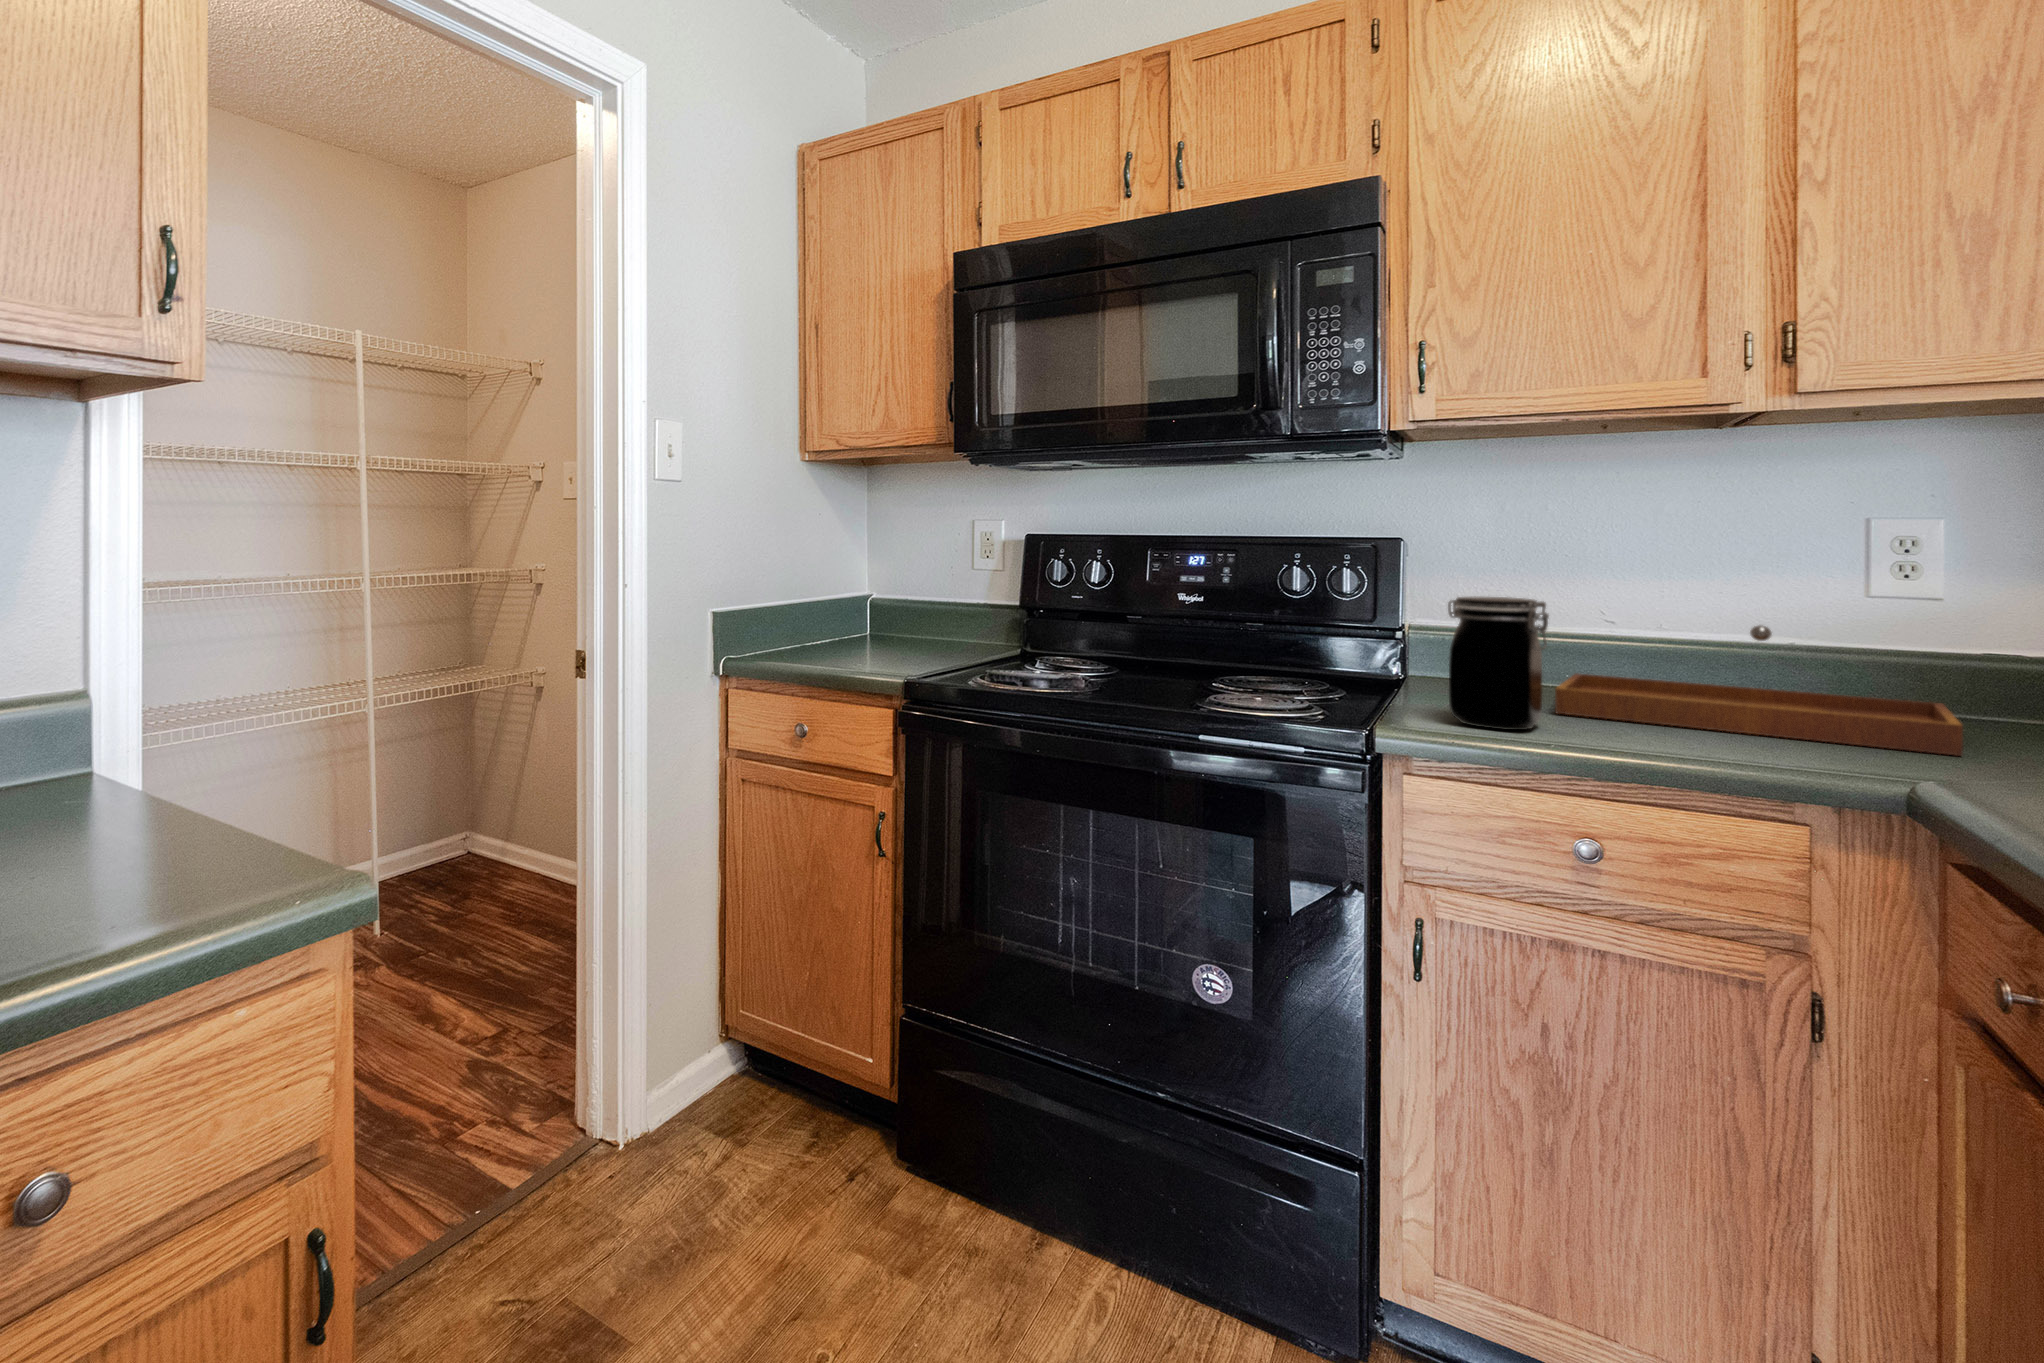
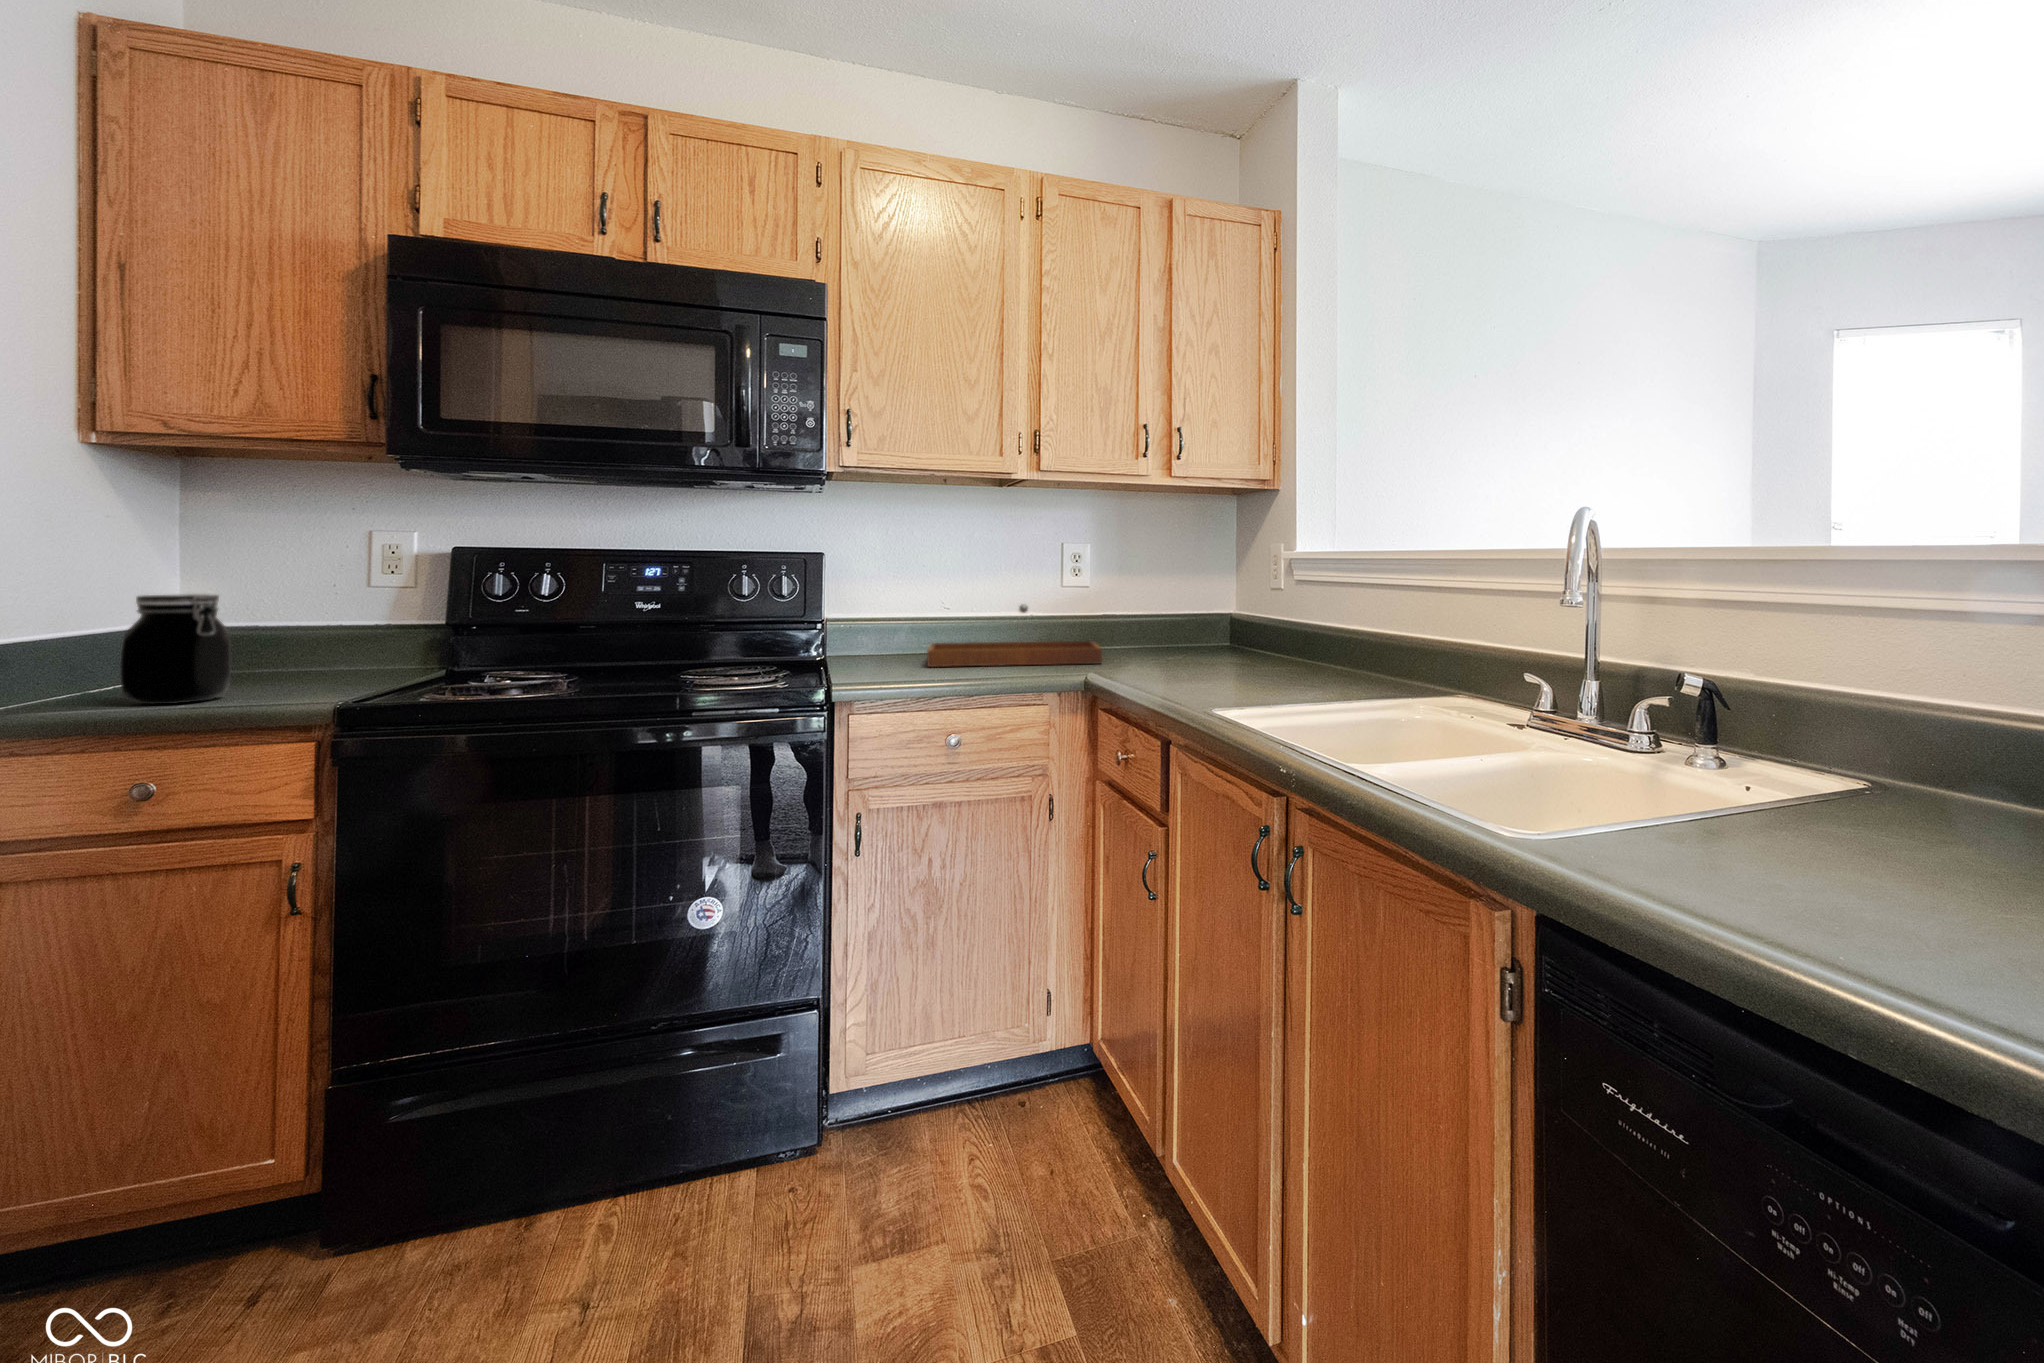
jar: present [1448,597,1549,730] -> present [120,594,231,704]

